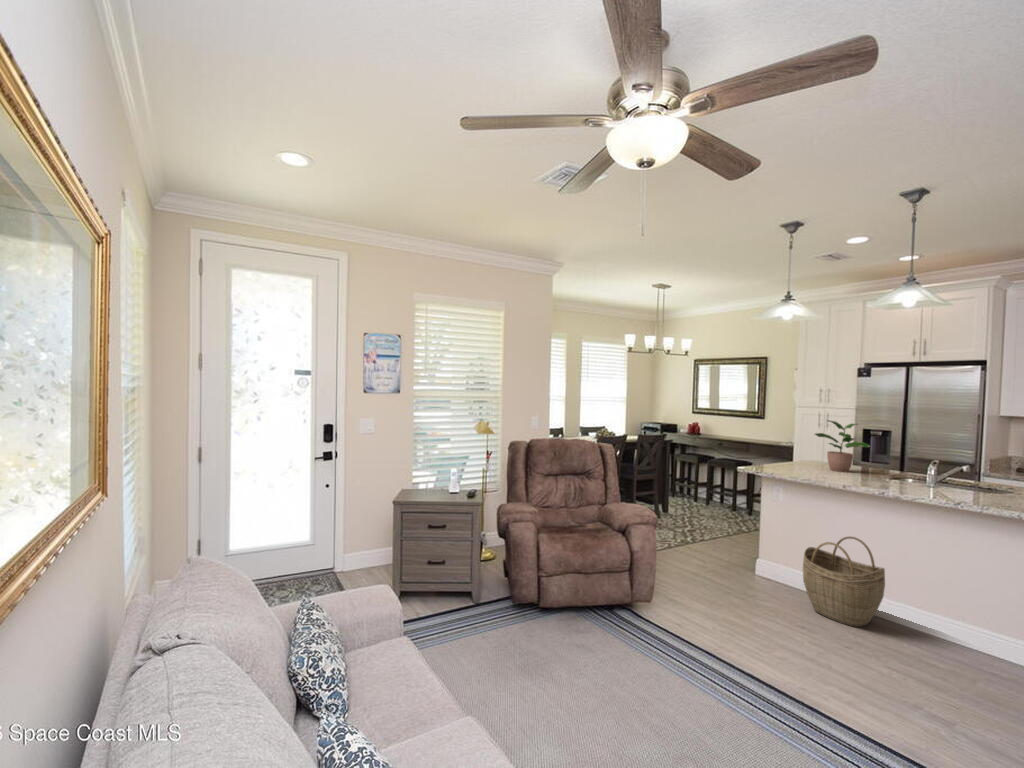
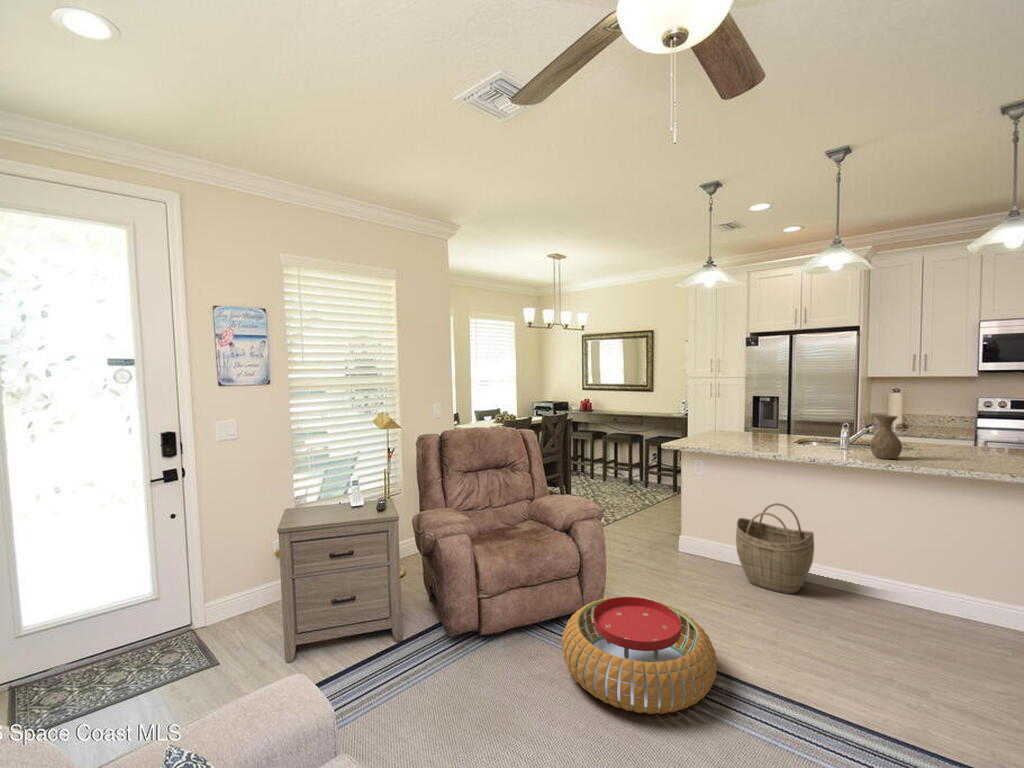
potted plant: present [815,420,871,472] -> none [722,389,777,439]
vase: none [948,455,983,501] -> present [870,415,902,459]
pouf: none [601,593,735,687] -> present [562,597,717,714]

